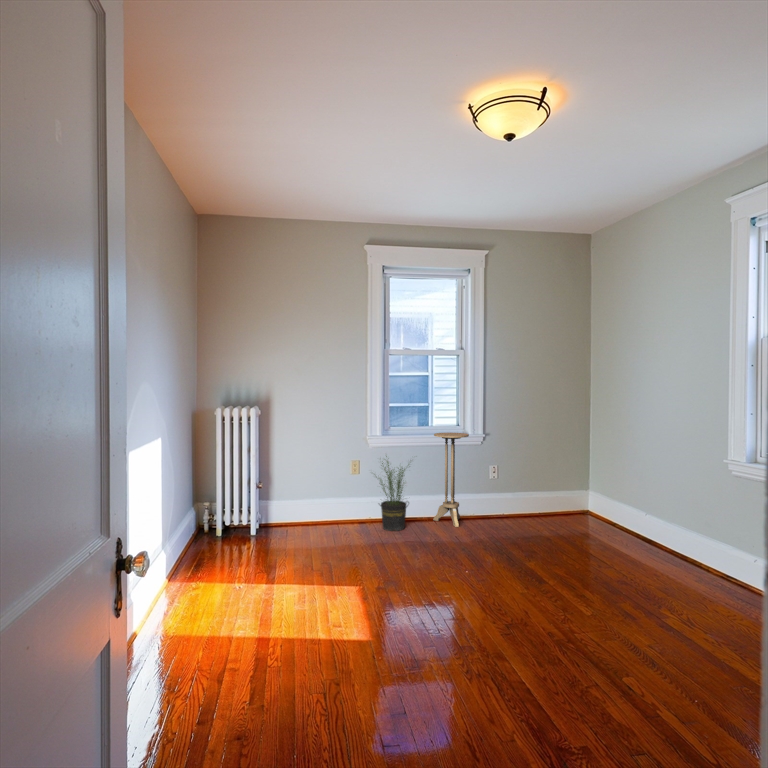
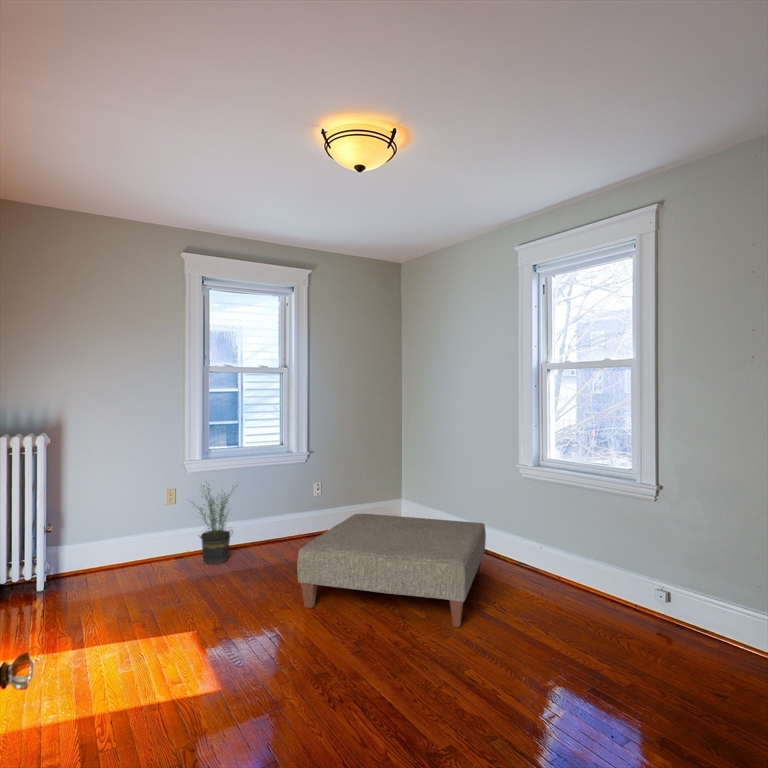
side table: present [433,432,469,527] -> none [257,453,295,552]
ottoman: none [457,496,673,624] -> present [297,514,486,627]

